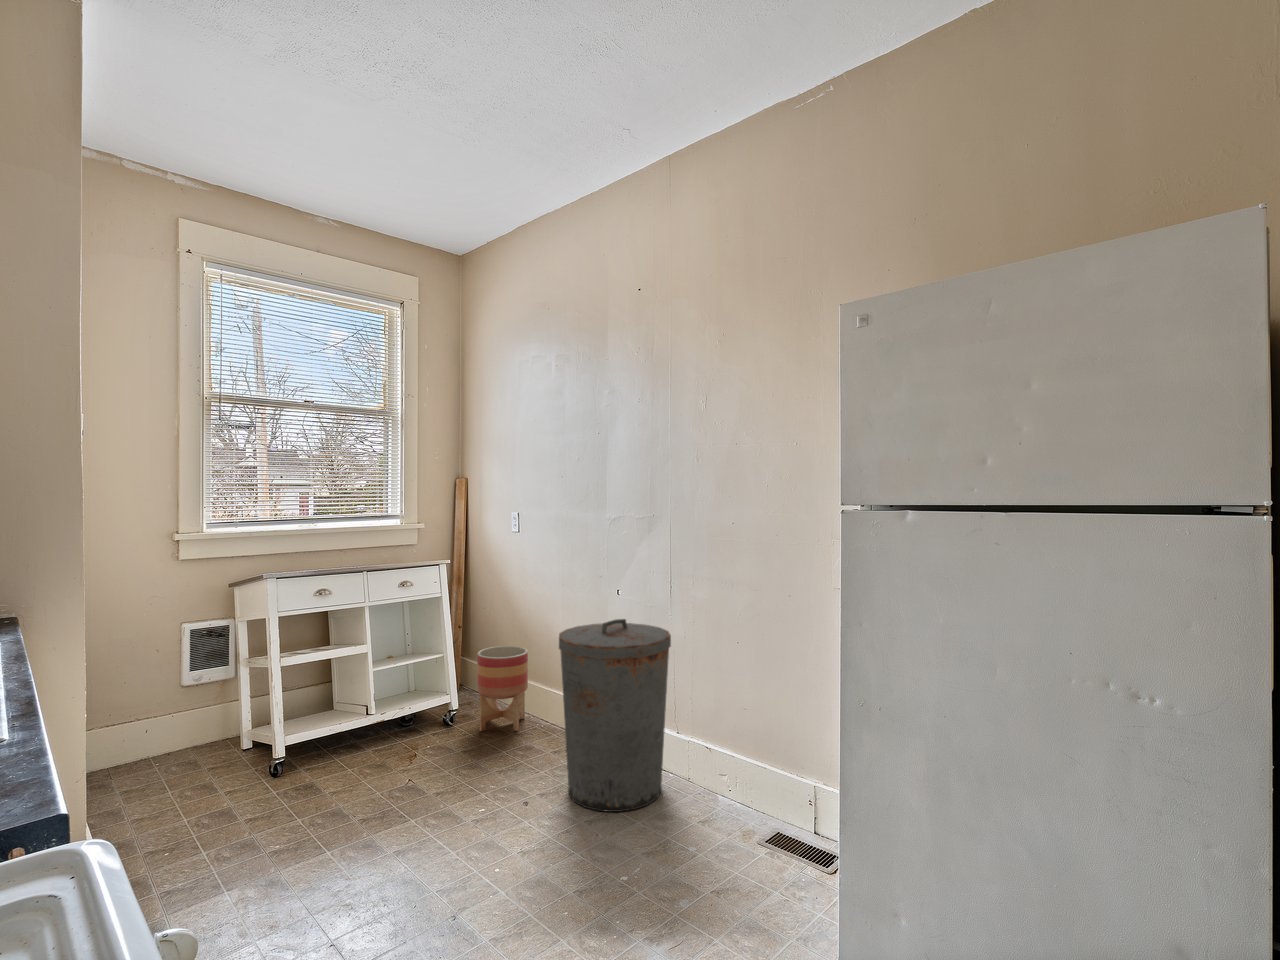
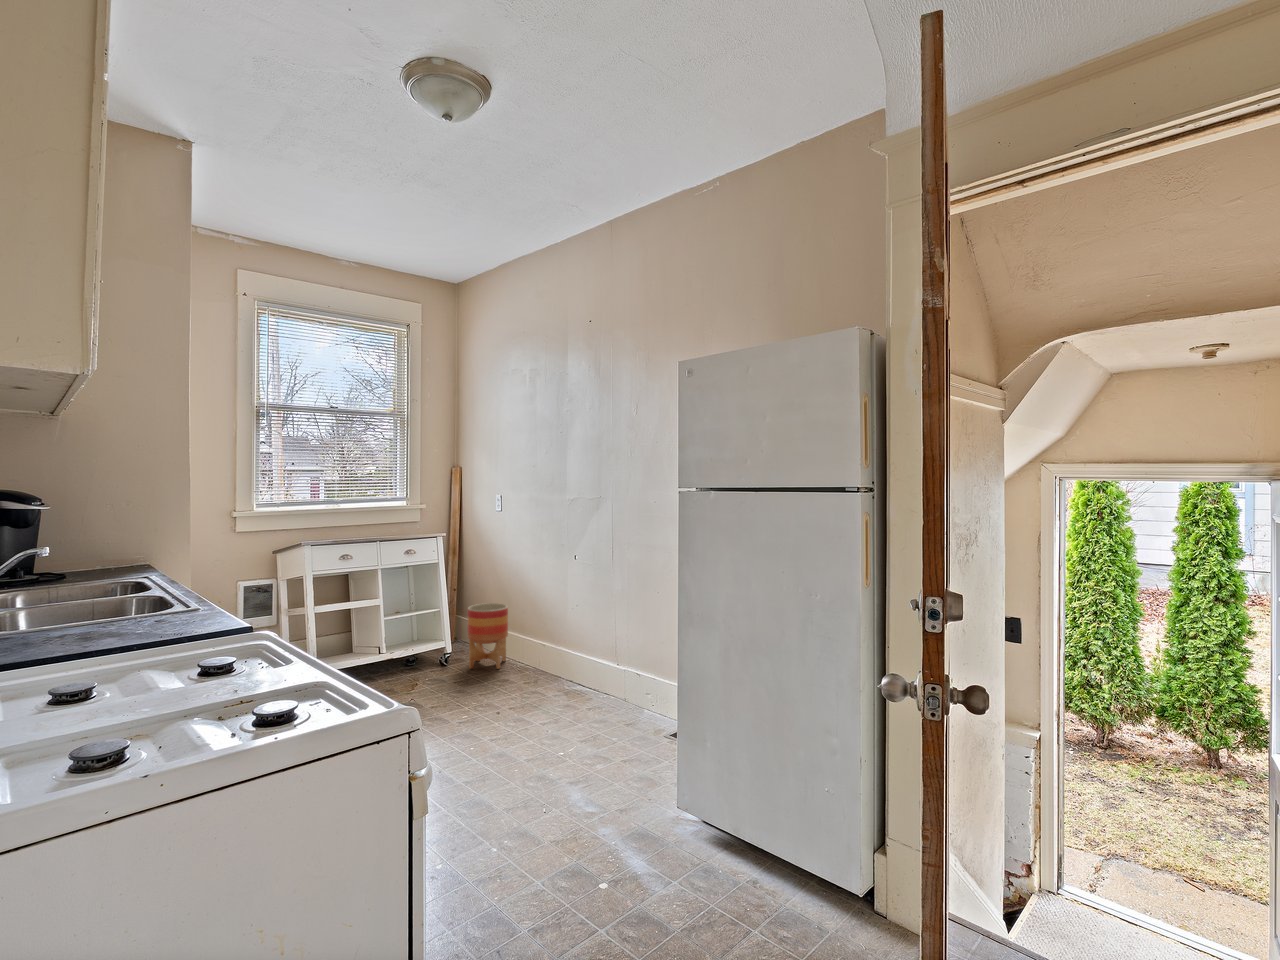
trash can: present [559,619,671,812] -> none [524,577,609,718]

